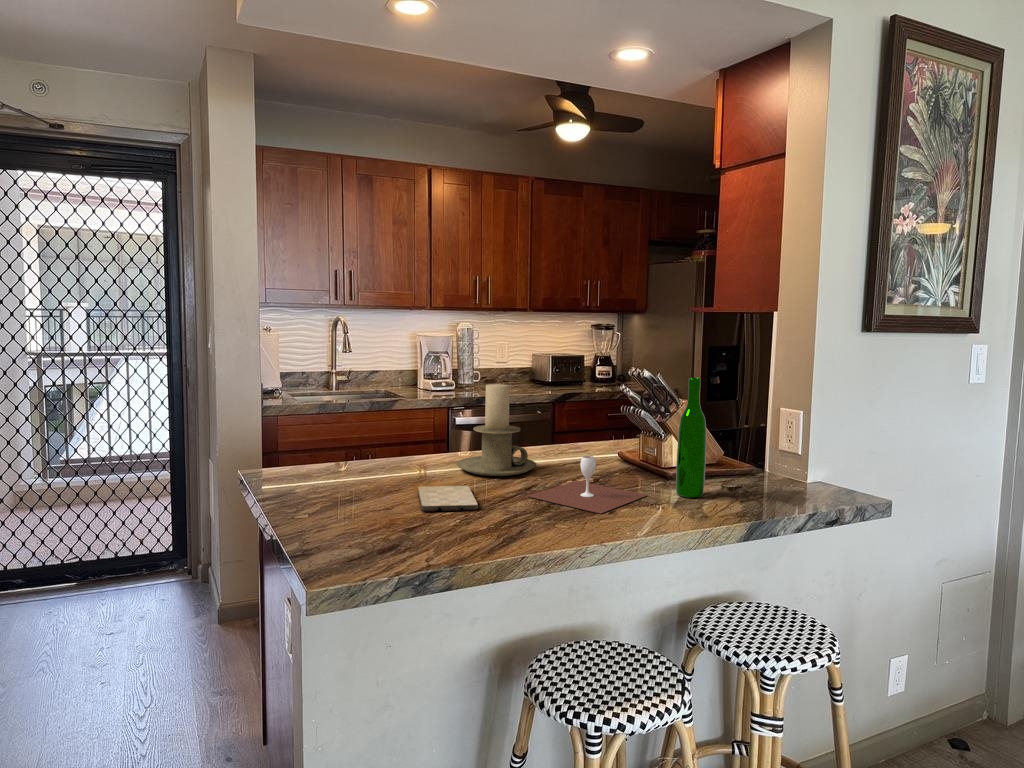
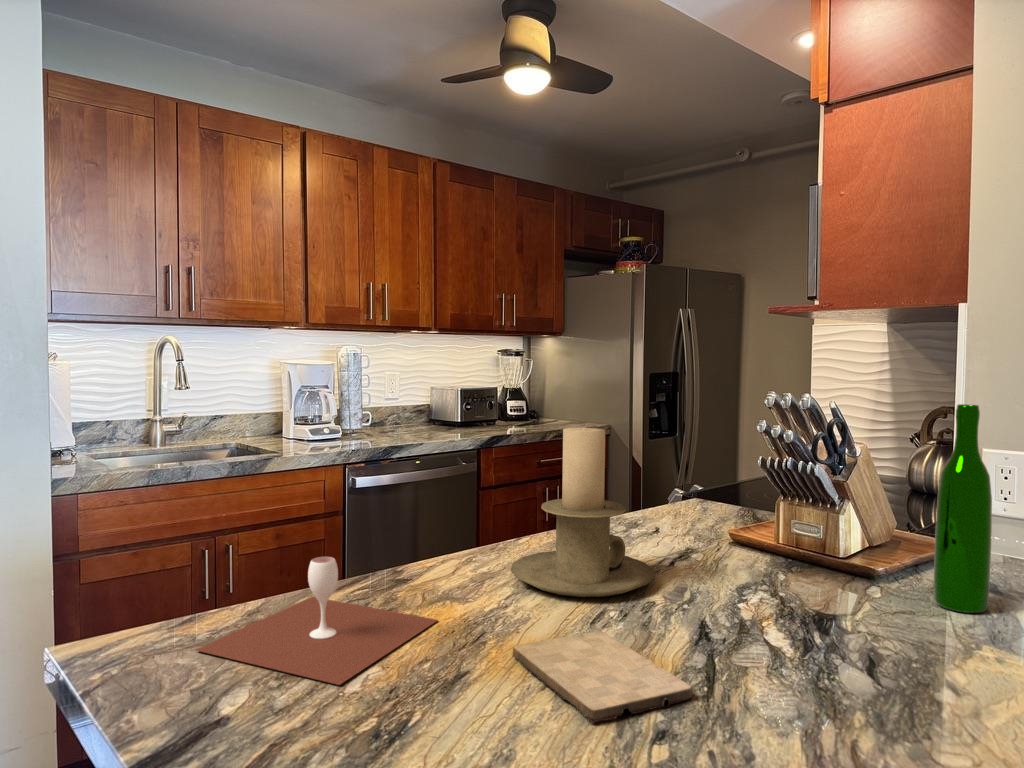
wine glass: present [528,456,647,514] -> present [196,557,438,685]

